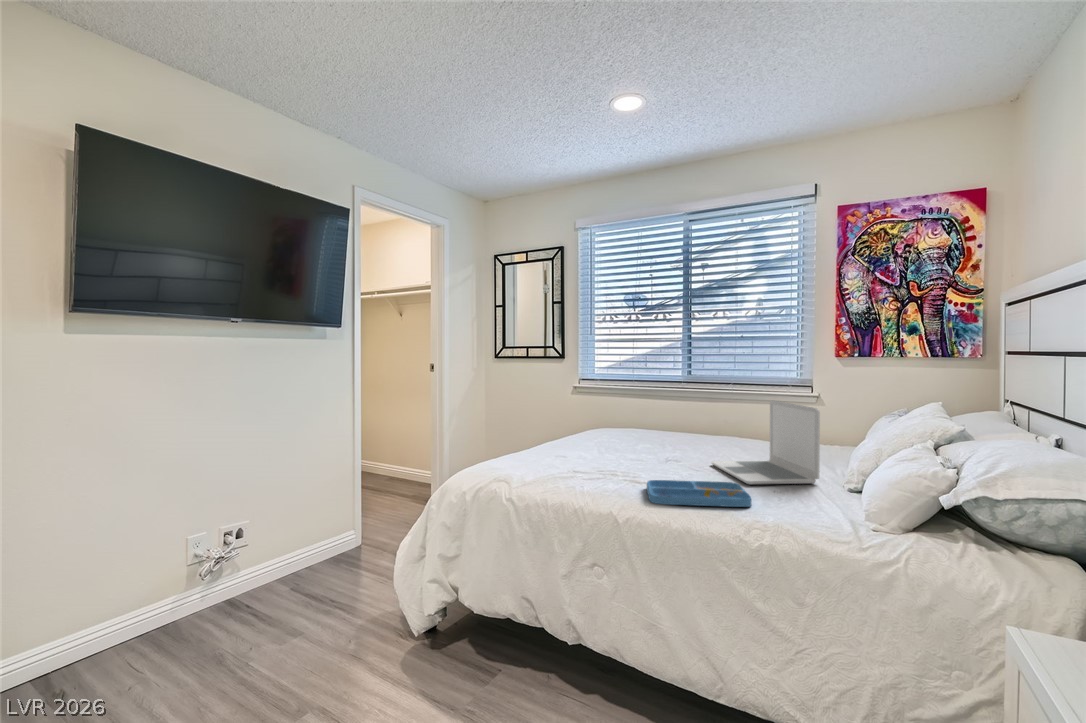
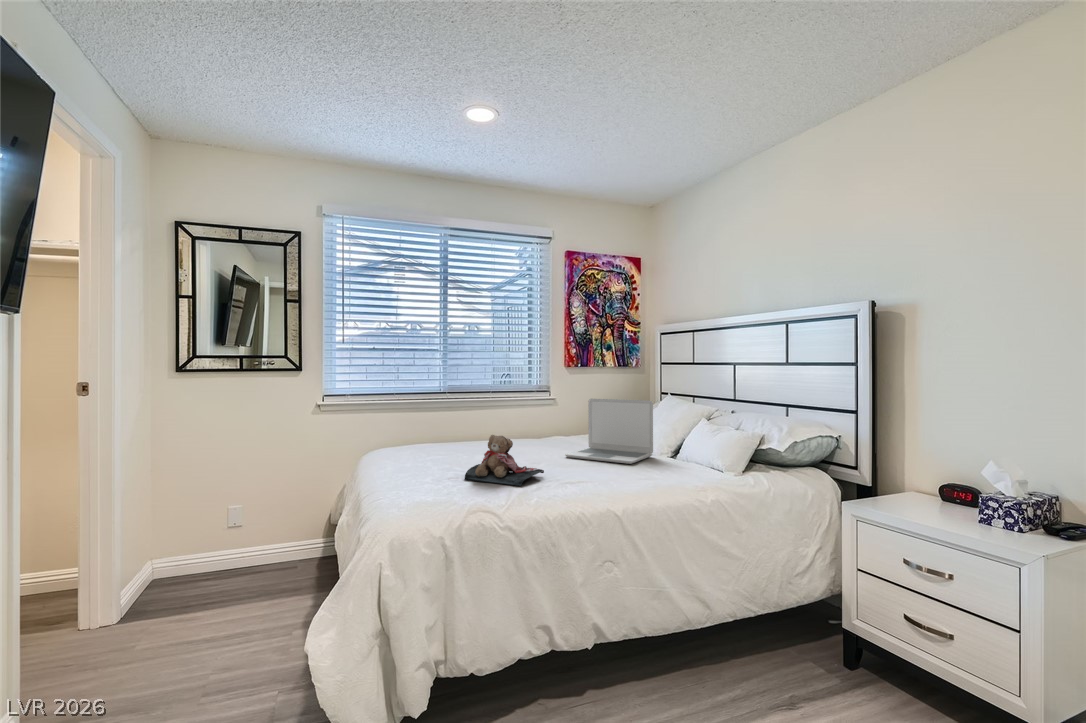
teddy bear: none [557,426,621,477] -> present [465,435,544,486]
tray: present [647,480,751,507] -> none [593,463,679,487]

